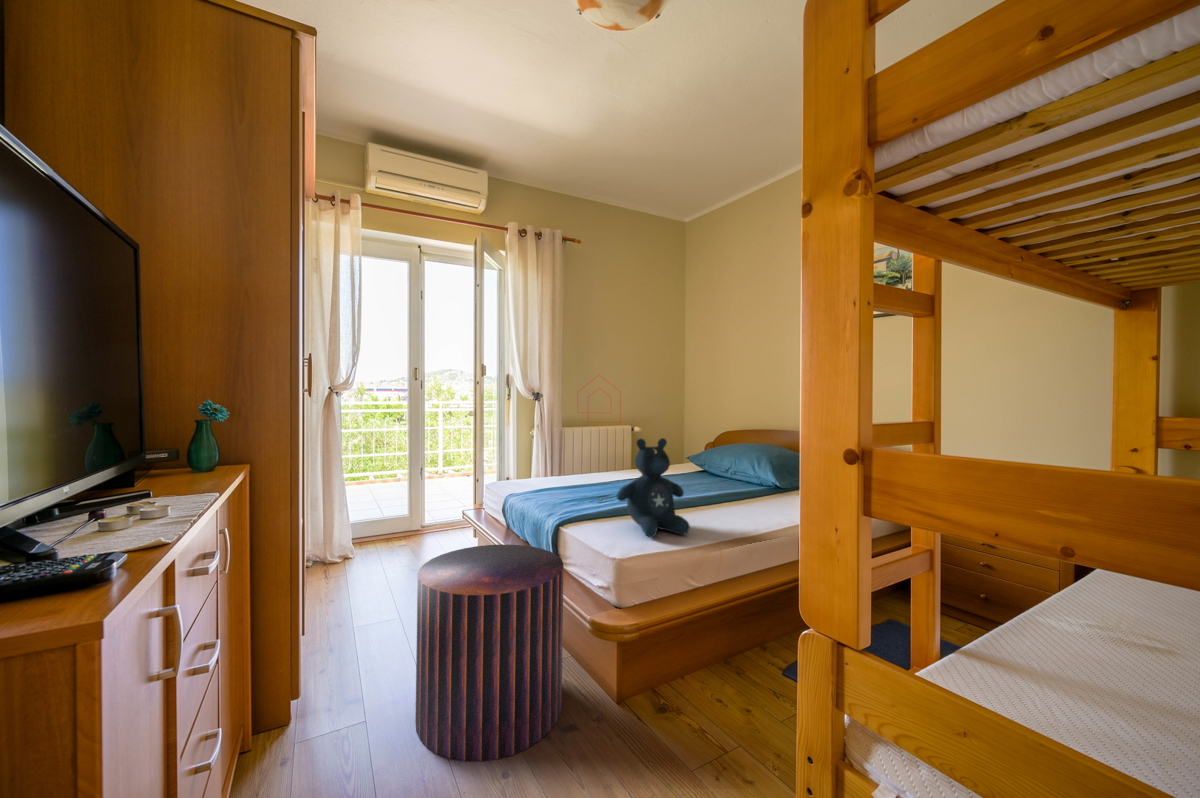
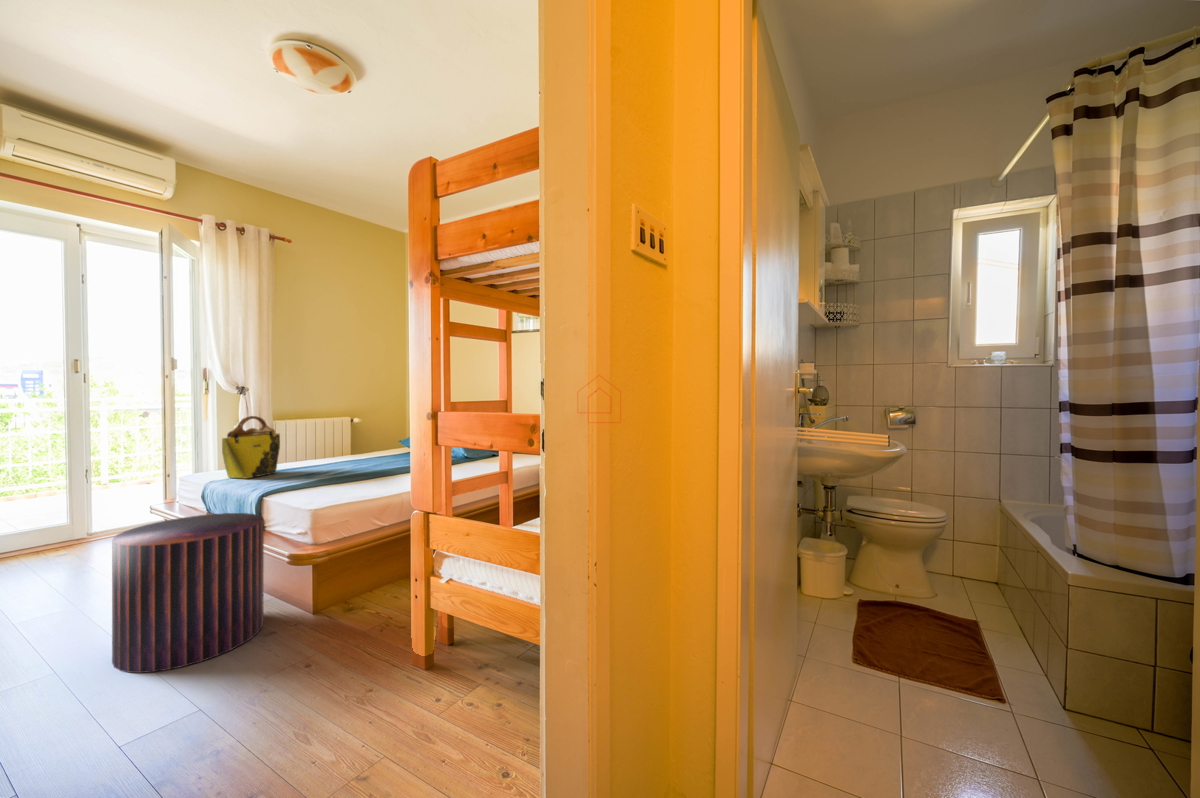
tote bag: none [521,425,572,496] -> present [222,416,280,479]
stuffed bear: present [616,438,690,537] -> none [316,422,377,495]

